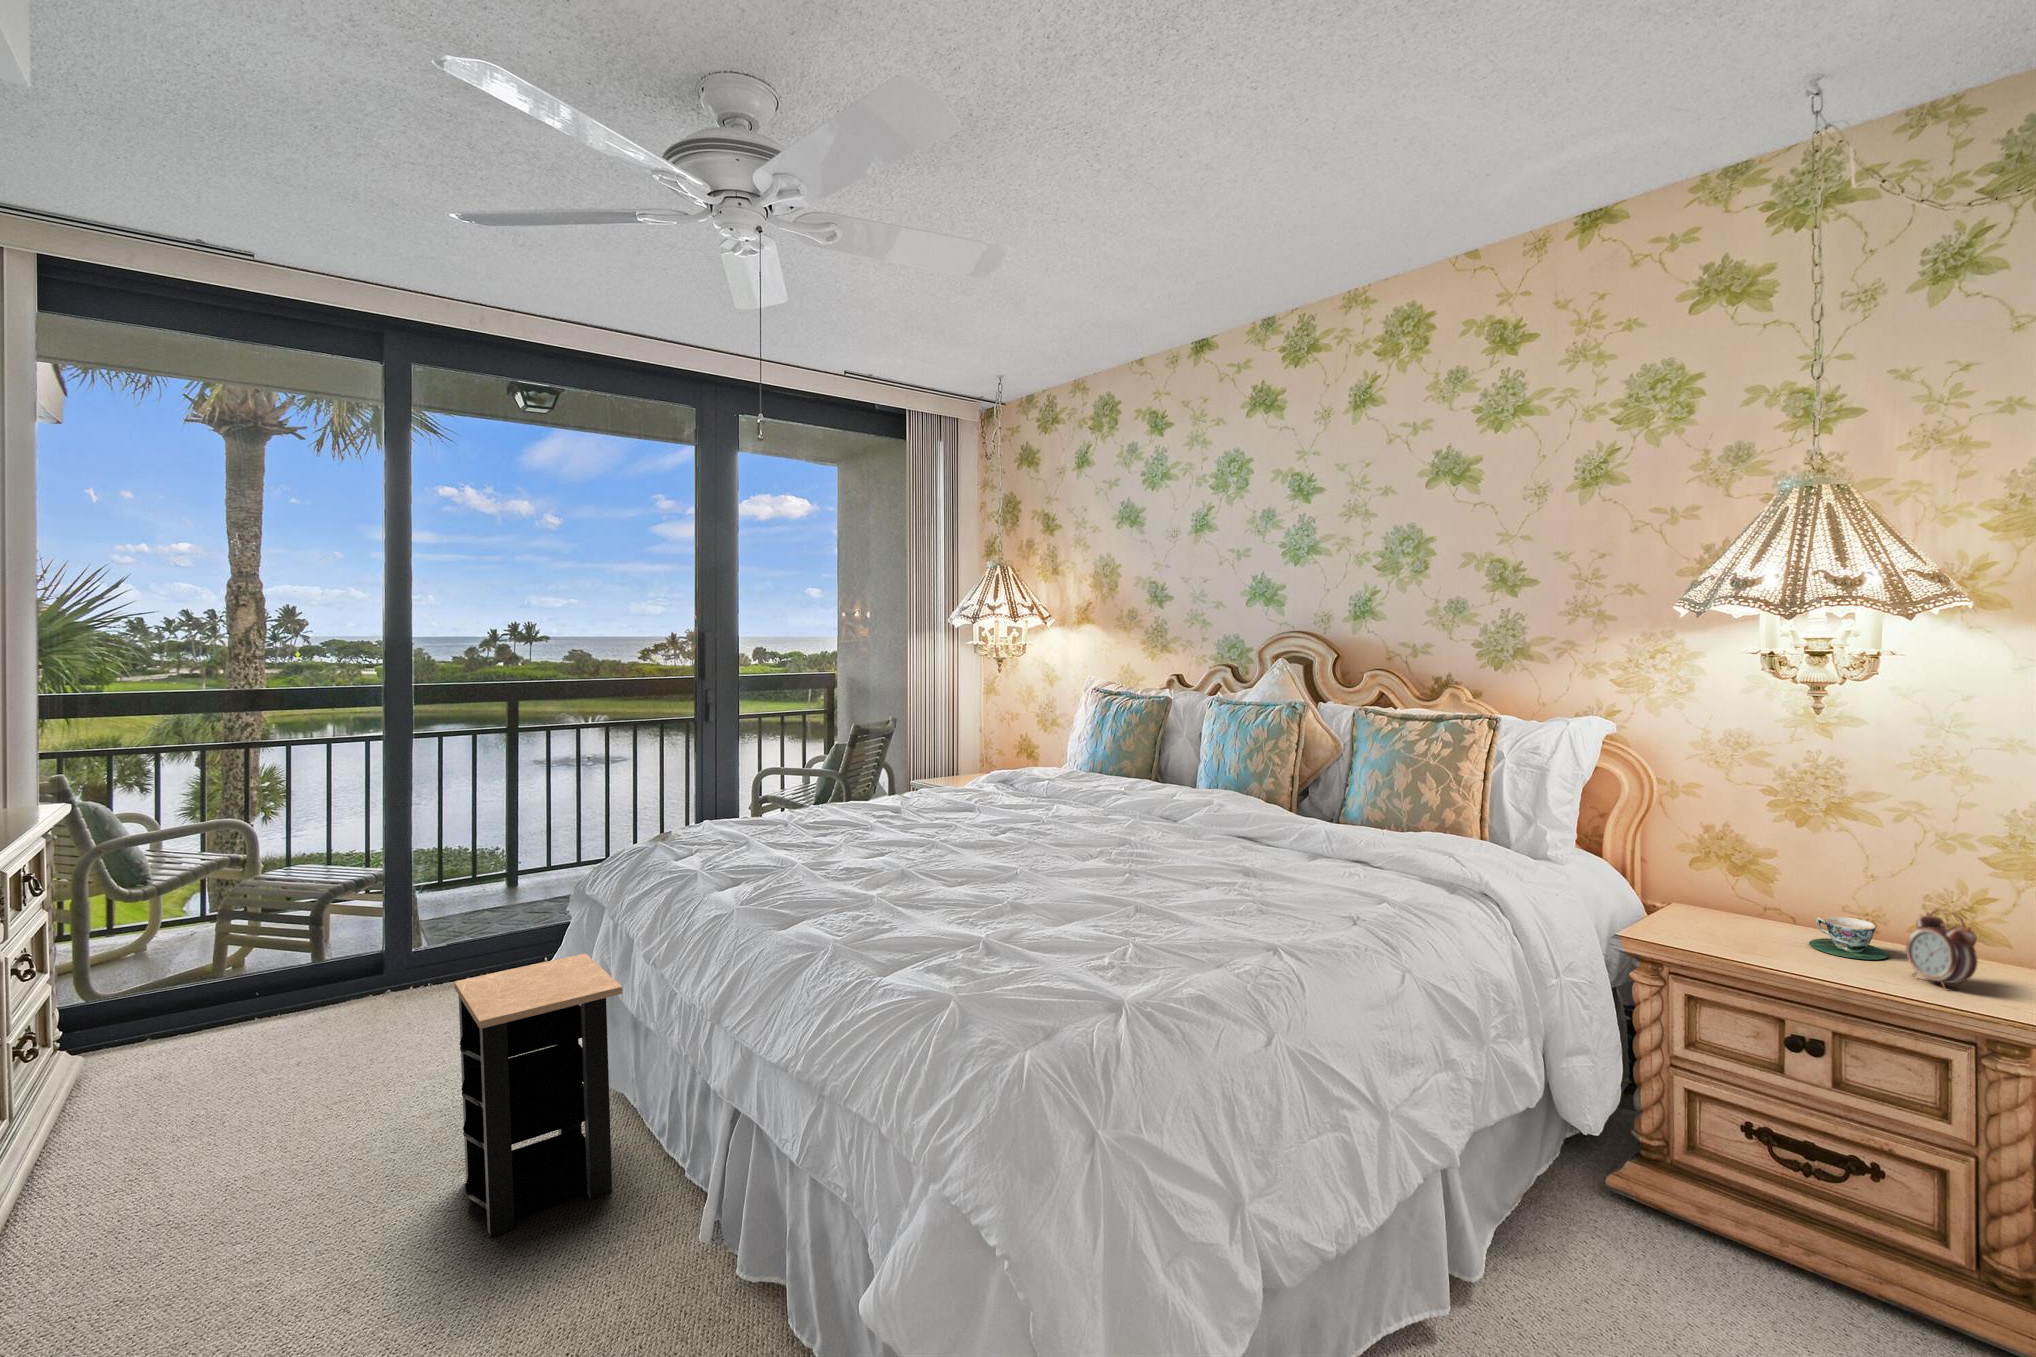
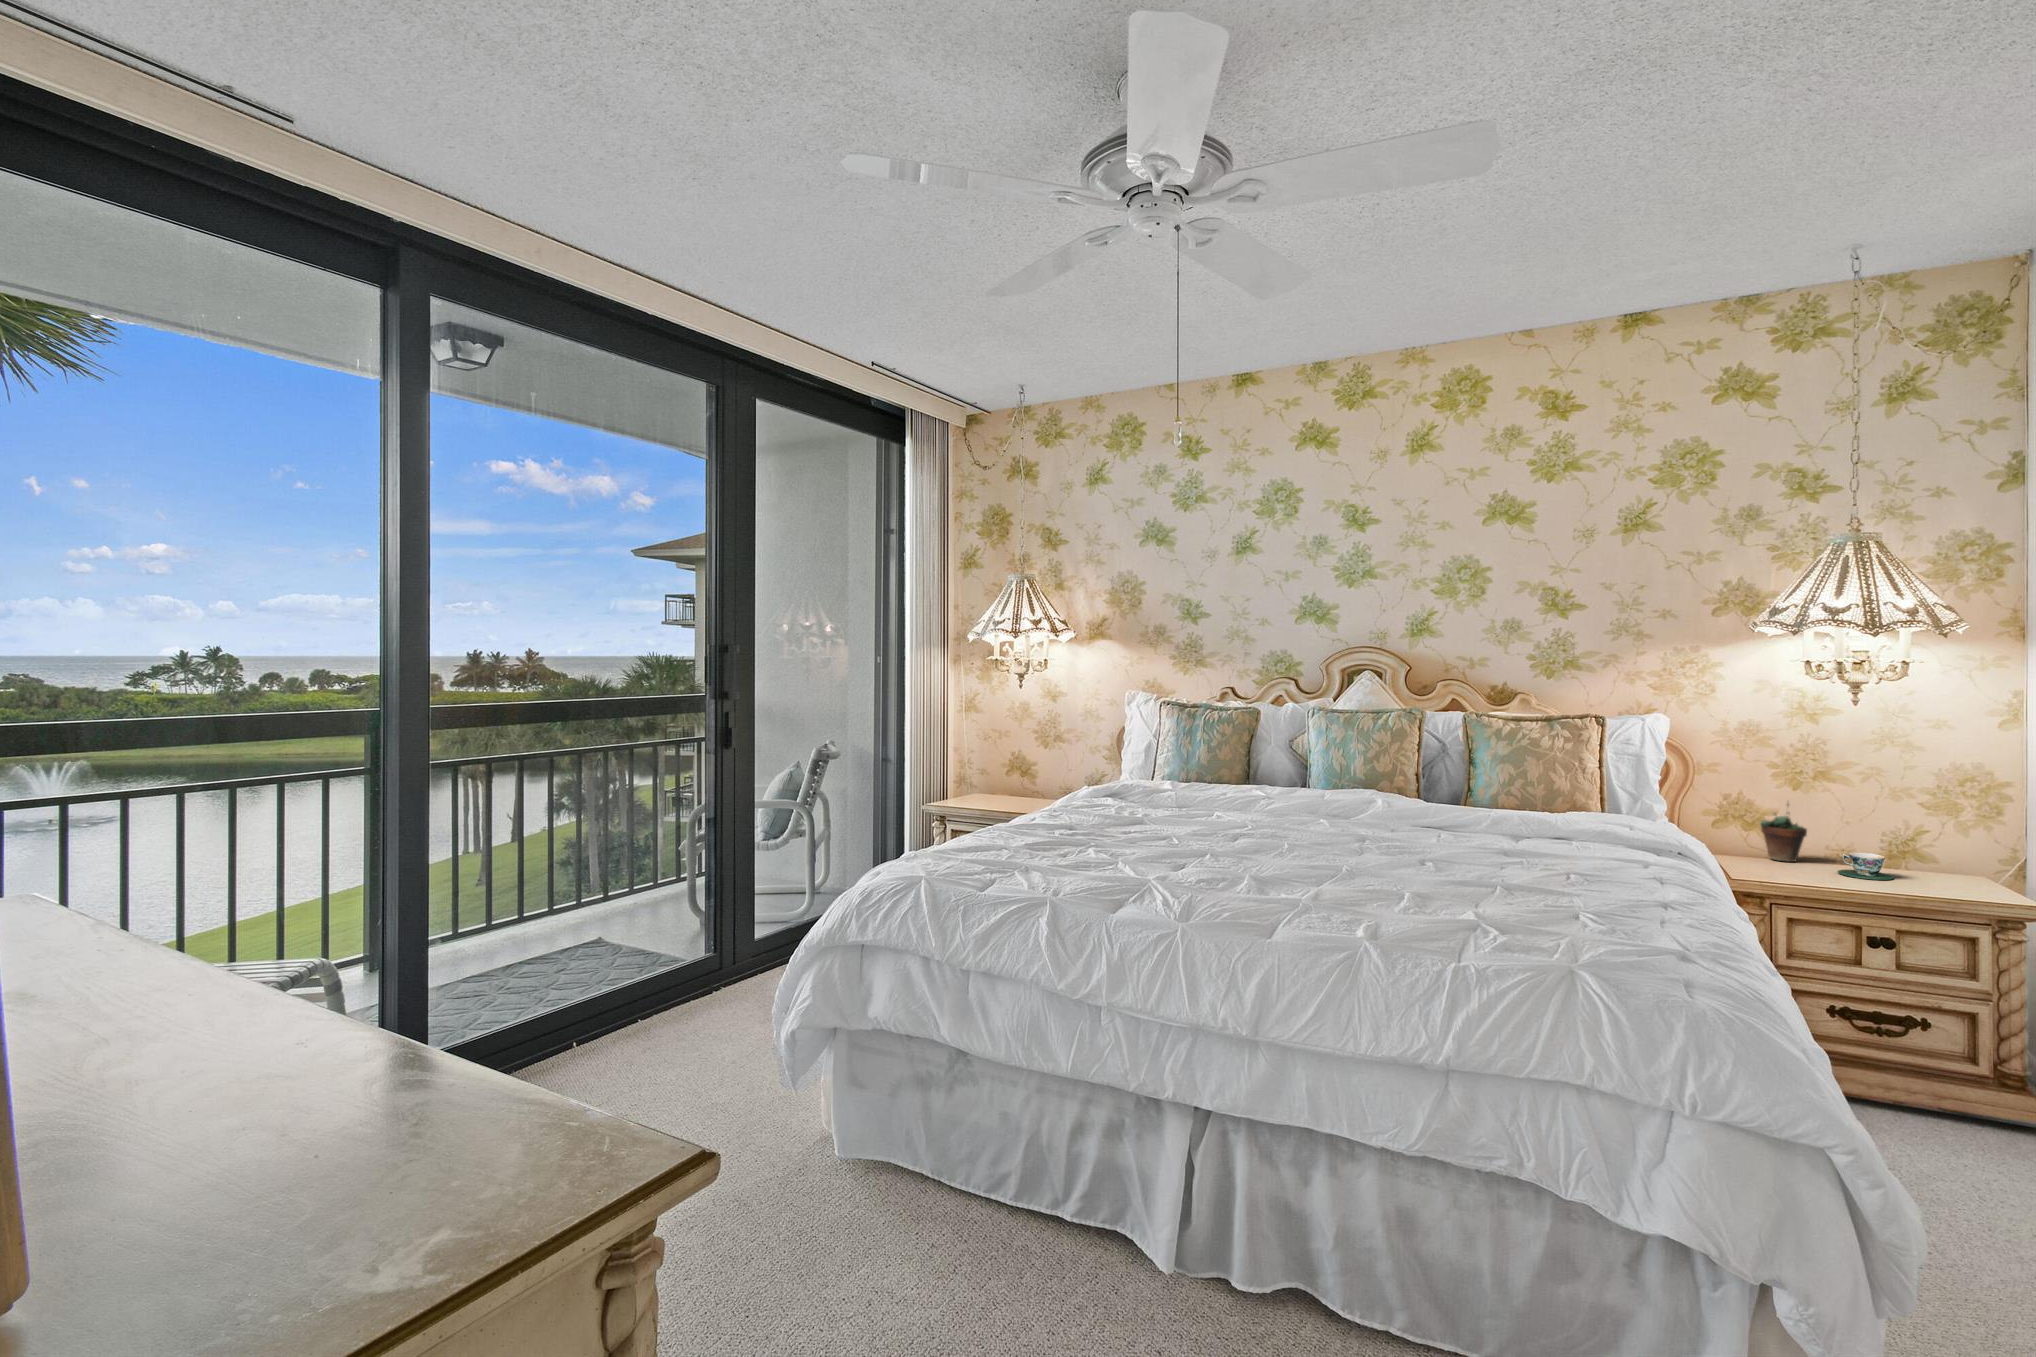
succulent plant: none [1732,838,1801,920] -> present [1760,803,1807,862]
alarm clock: present [1906,909,1977,989] -> none [1921,837,1974,892]
side table: present [454,953,622,1237] -> none [790,979,986,1292]

